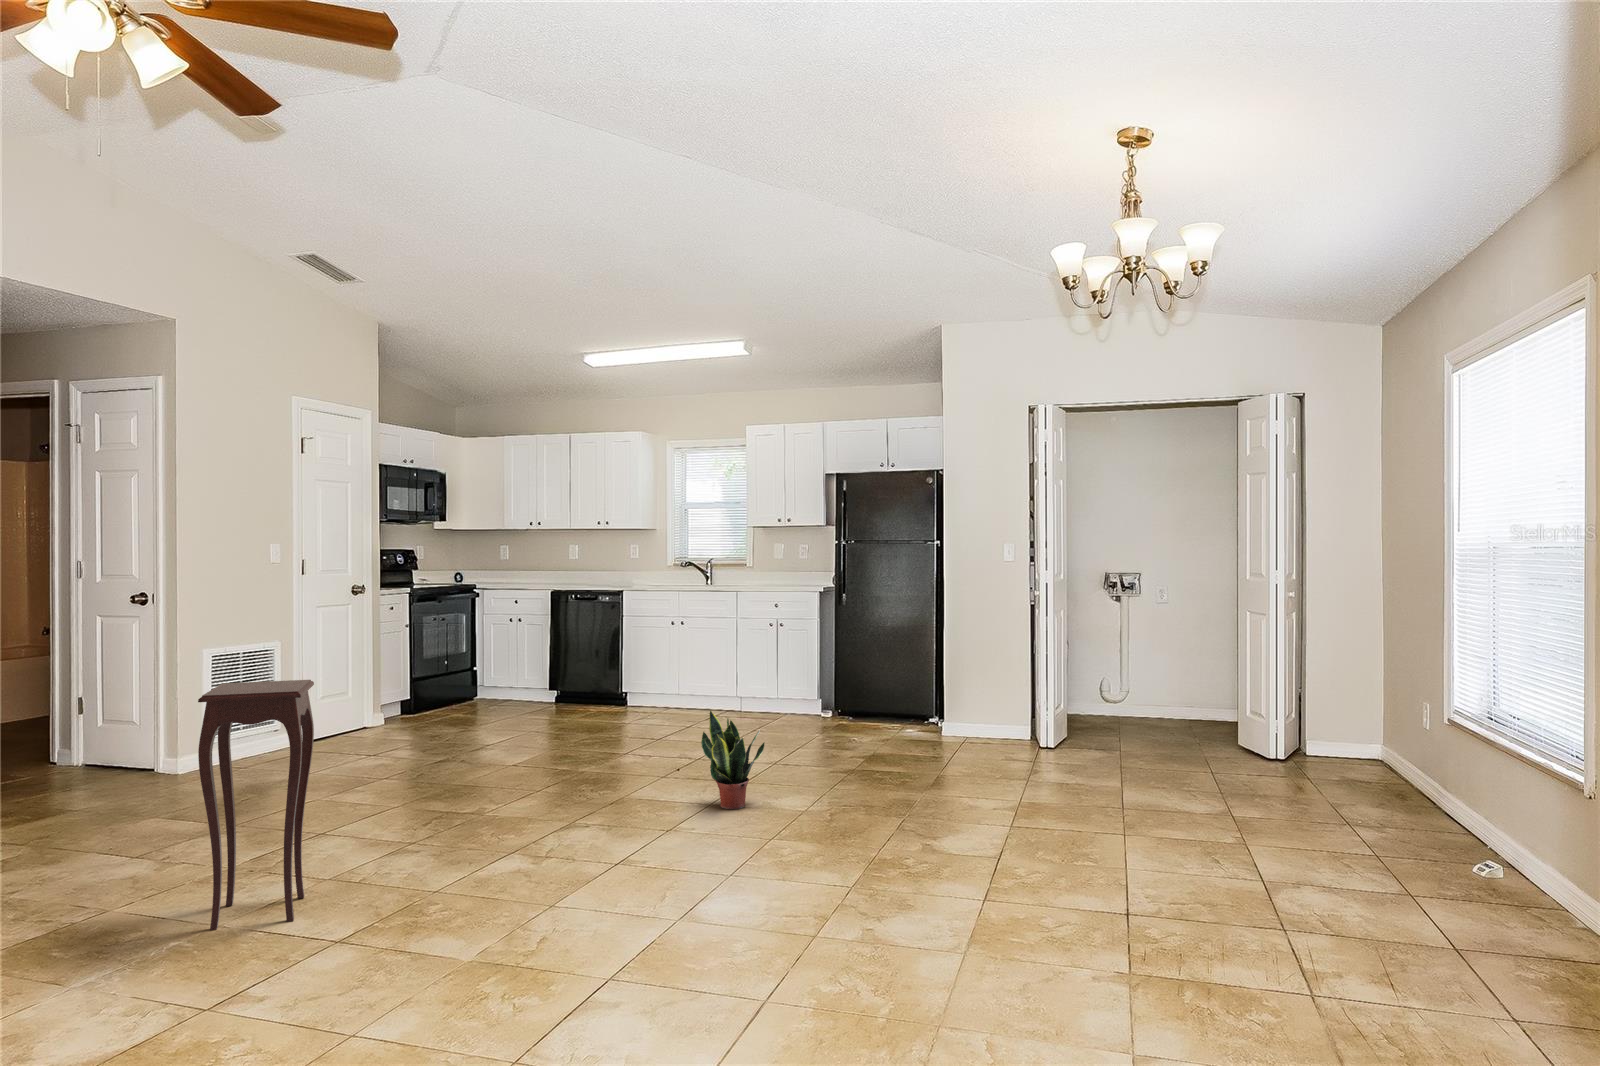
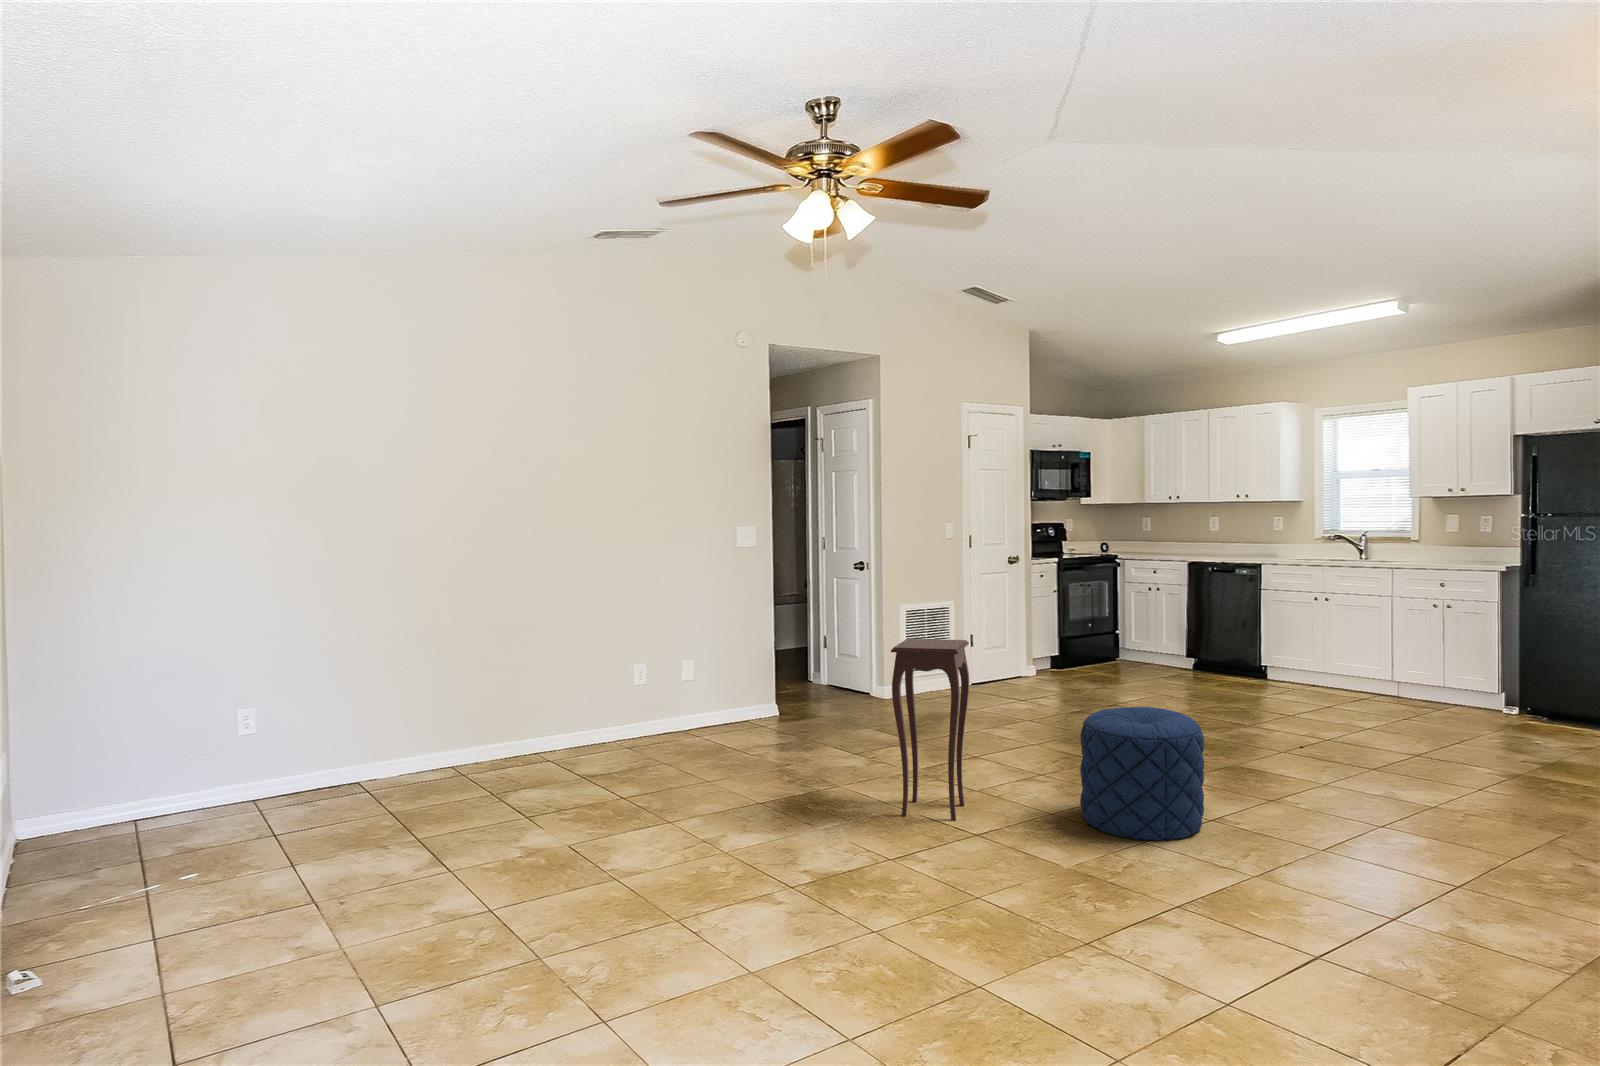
potted plant: present [701,711,765,809] -> none [1323,694,1395,795]
pouf: none [460,742,600,899] -> present [1080,707,1204,841]

